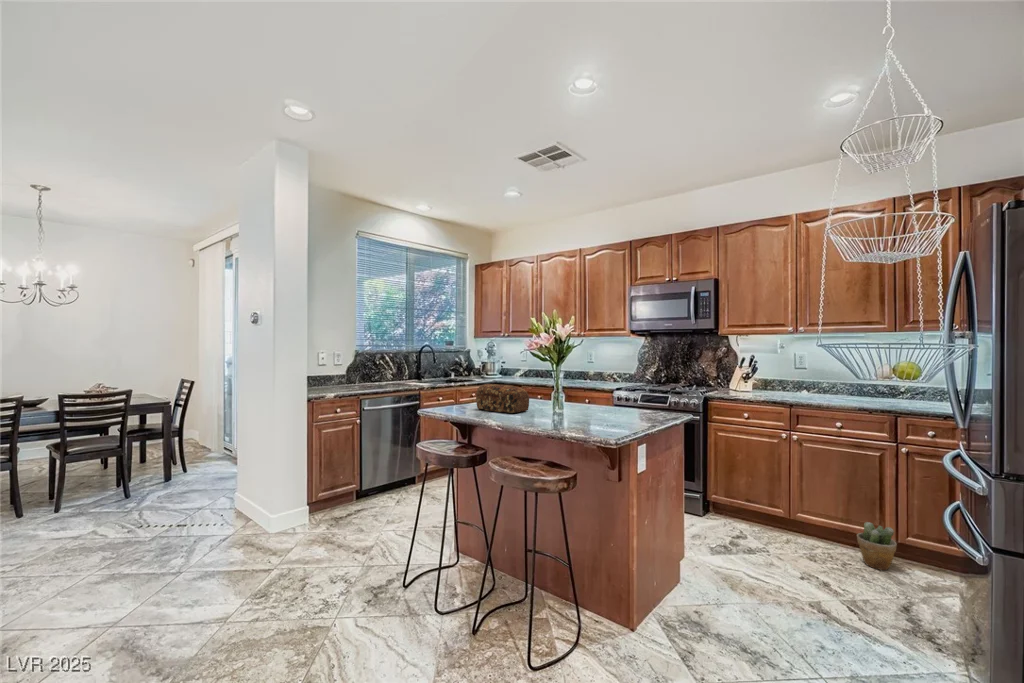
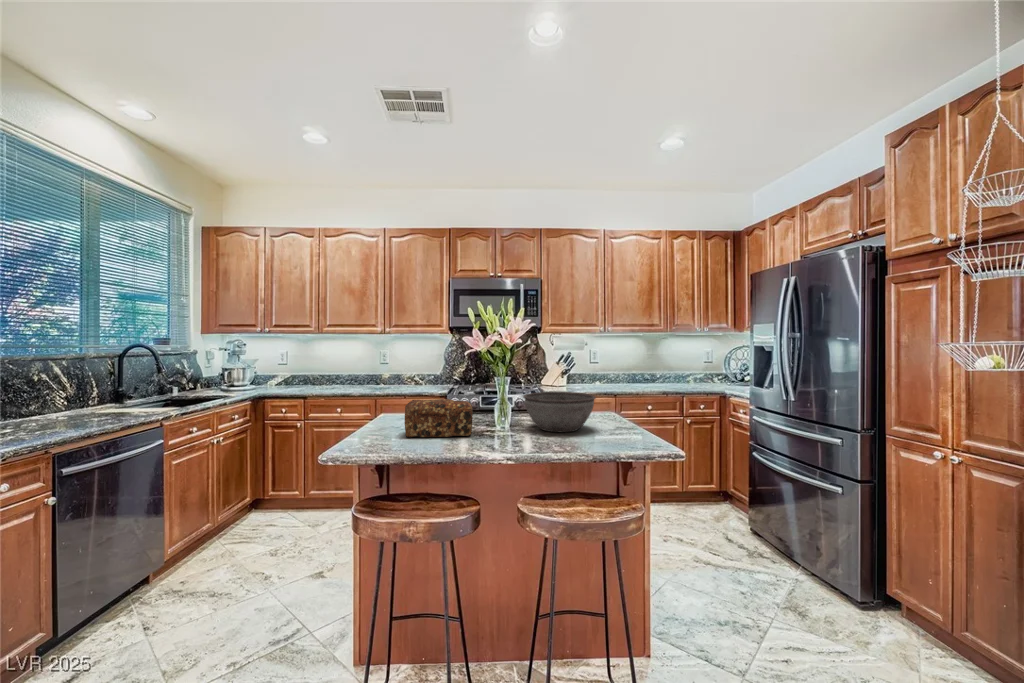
bowl: none [561,386,625,421] -> present [523,392,596,432]
potted plant: present [857,522,897,570] -> none [666,481,691,516]

